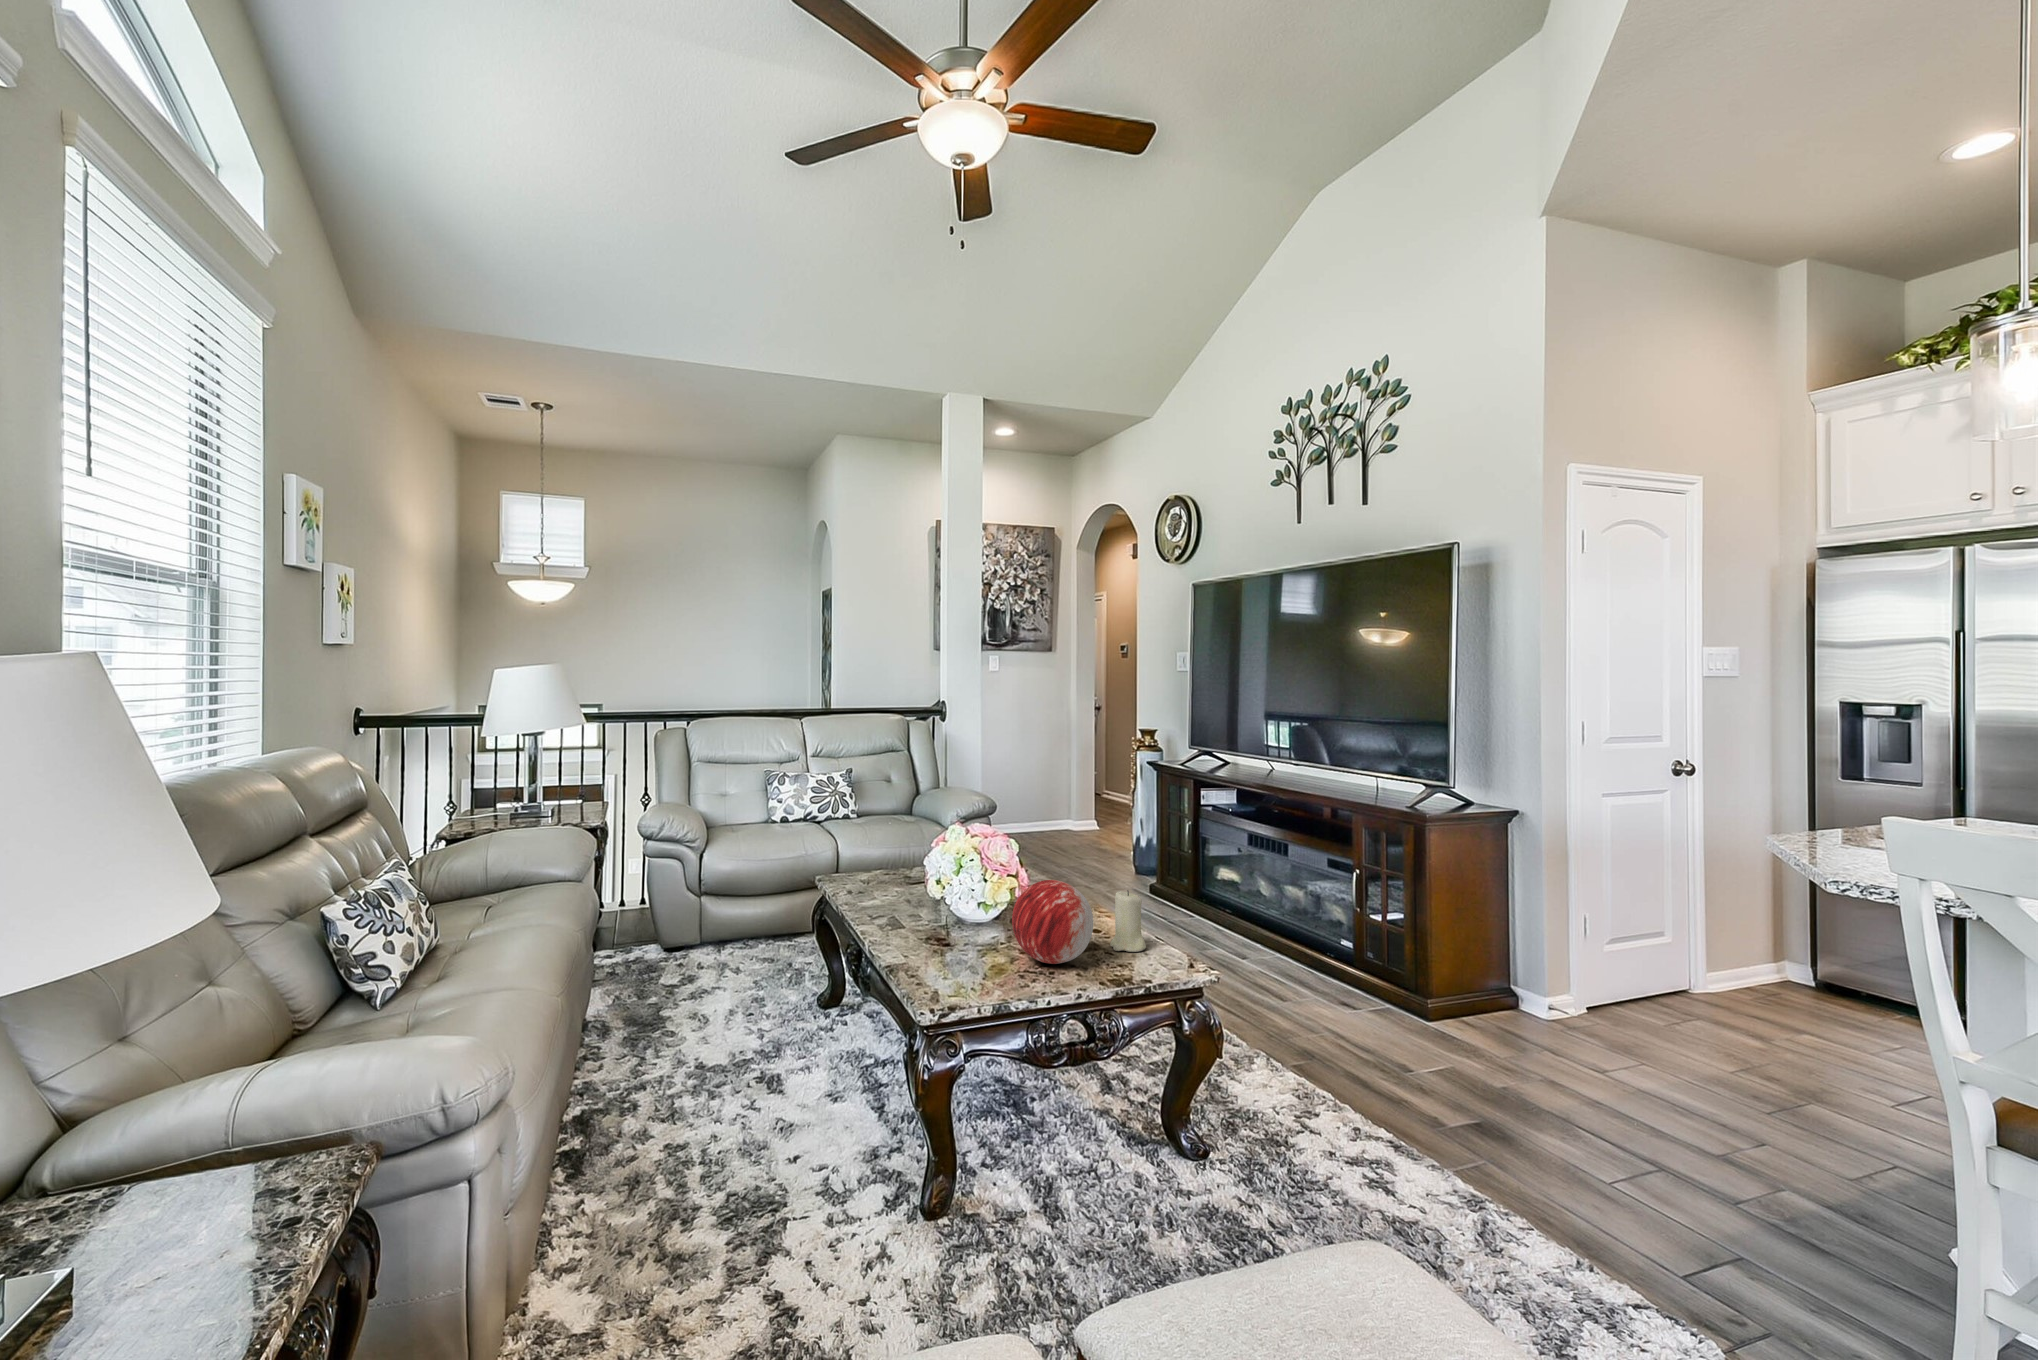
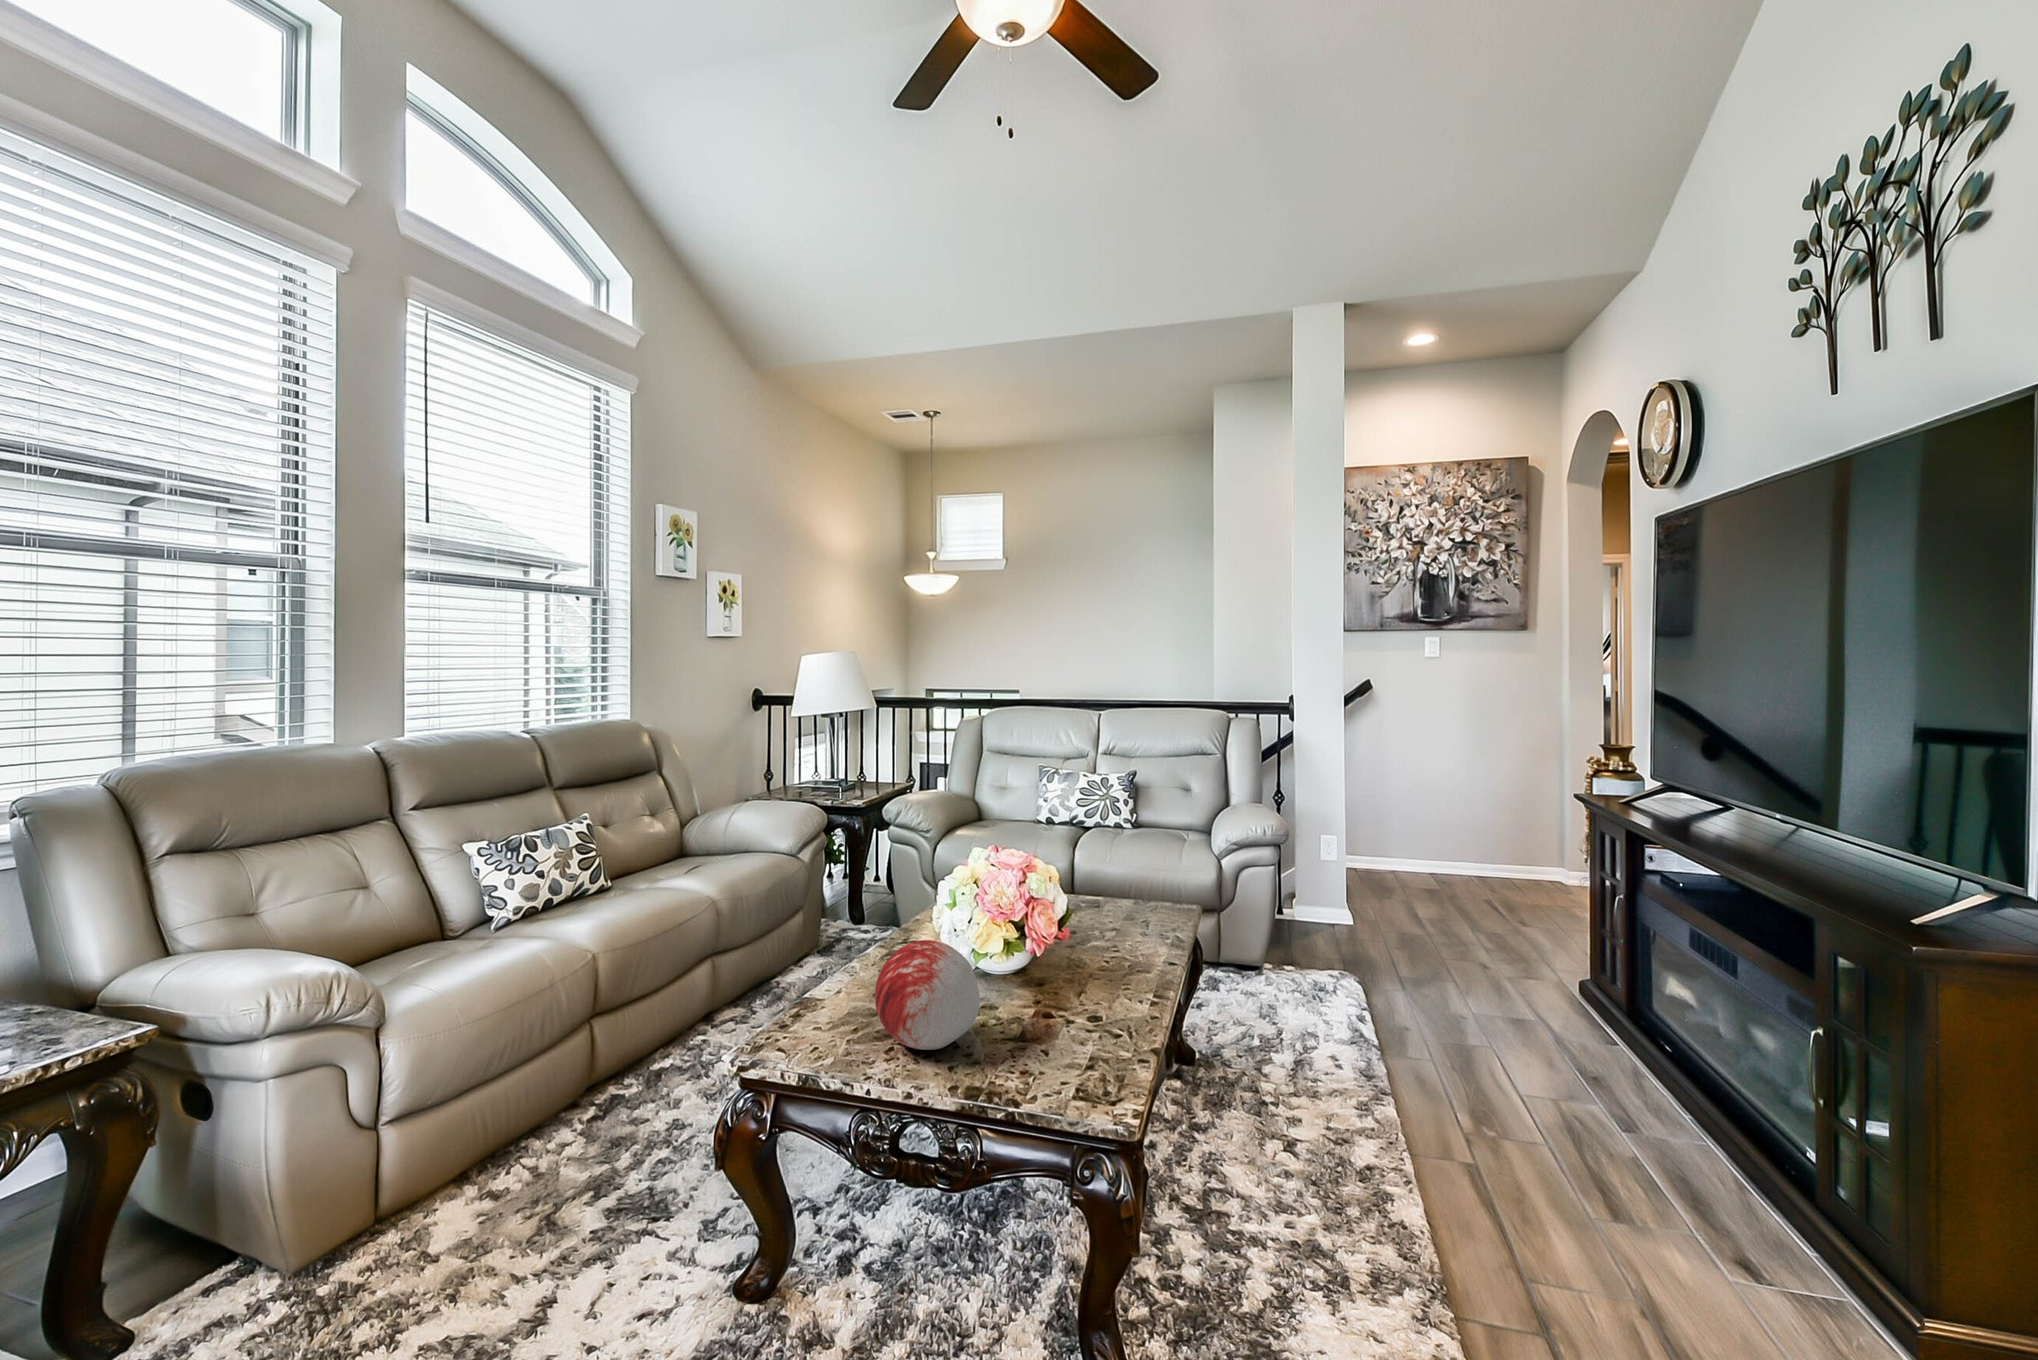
candle: present [1110,890,1146,952] -> none [1023,976,1073,1065]

